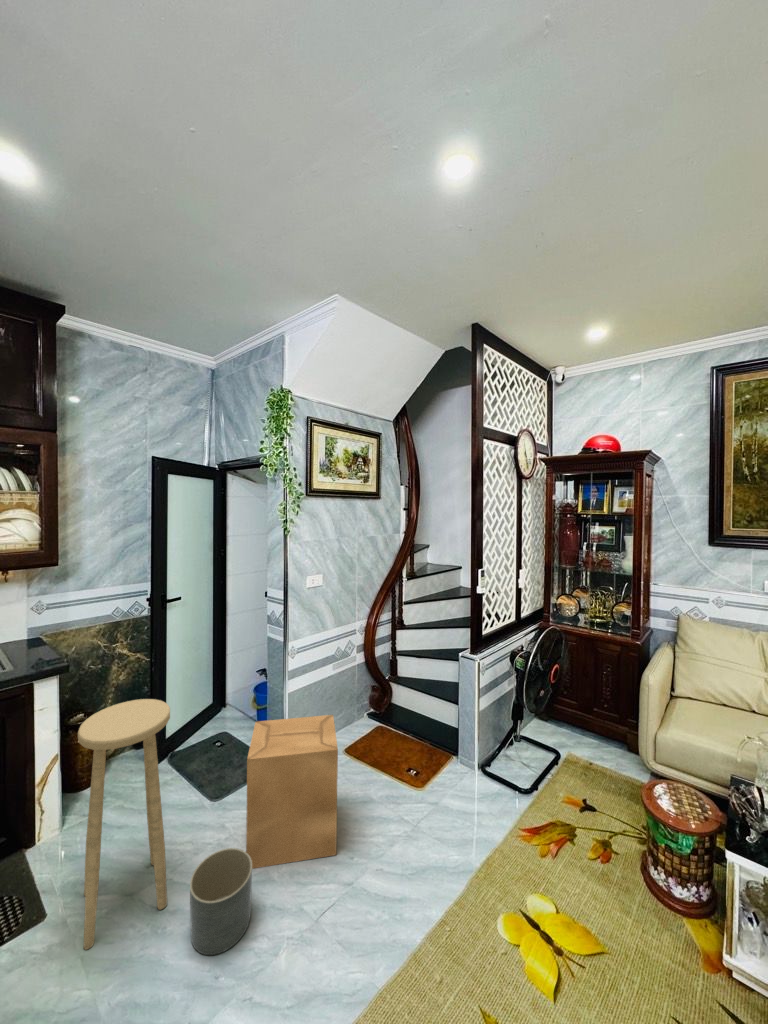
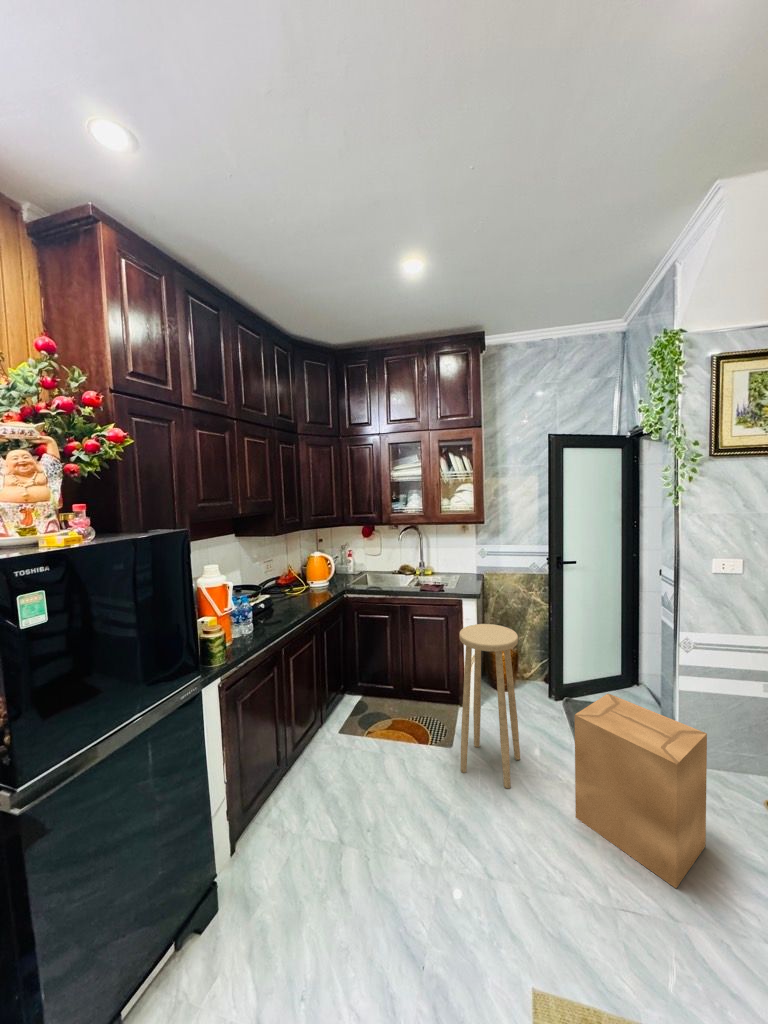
planter: present [190,848,252,955] -> none [509,772,562,854]

